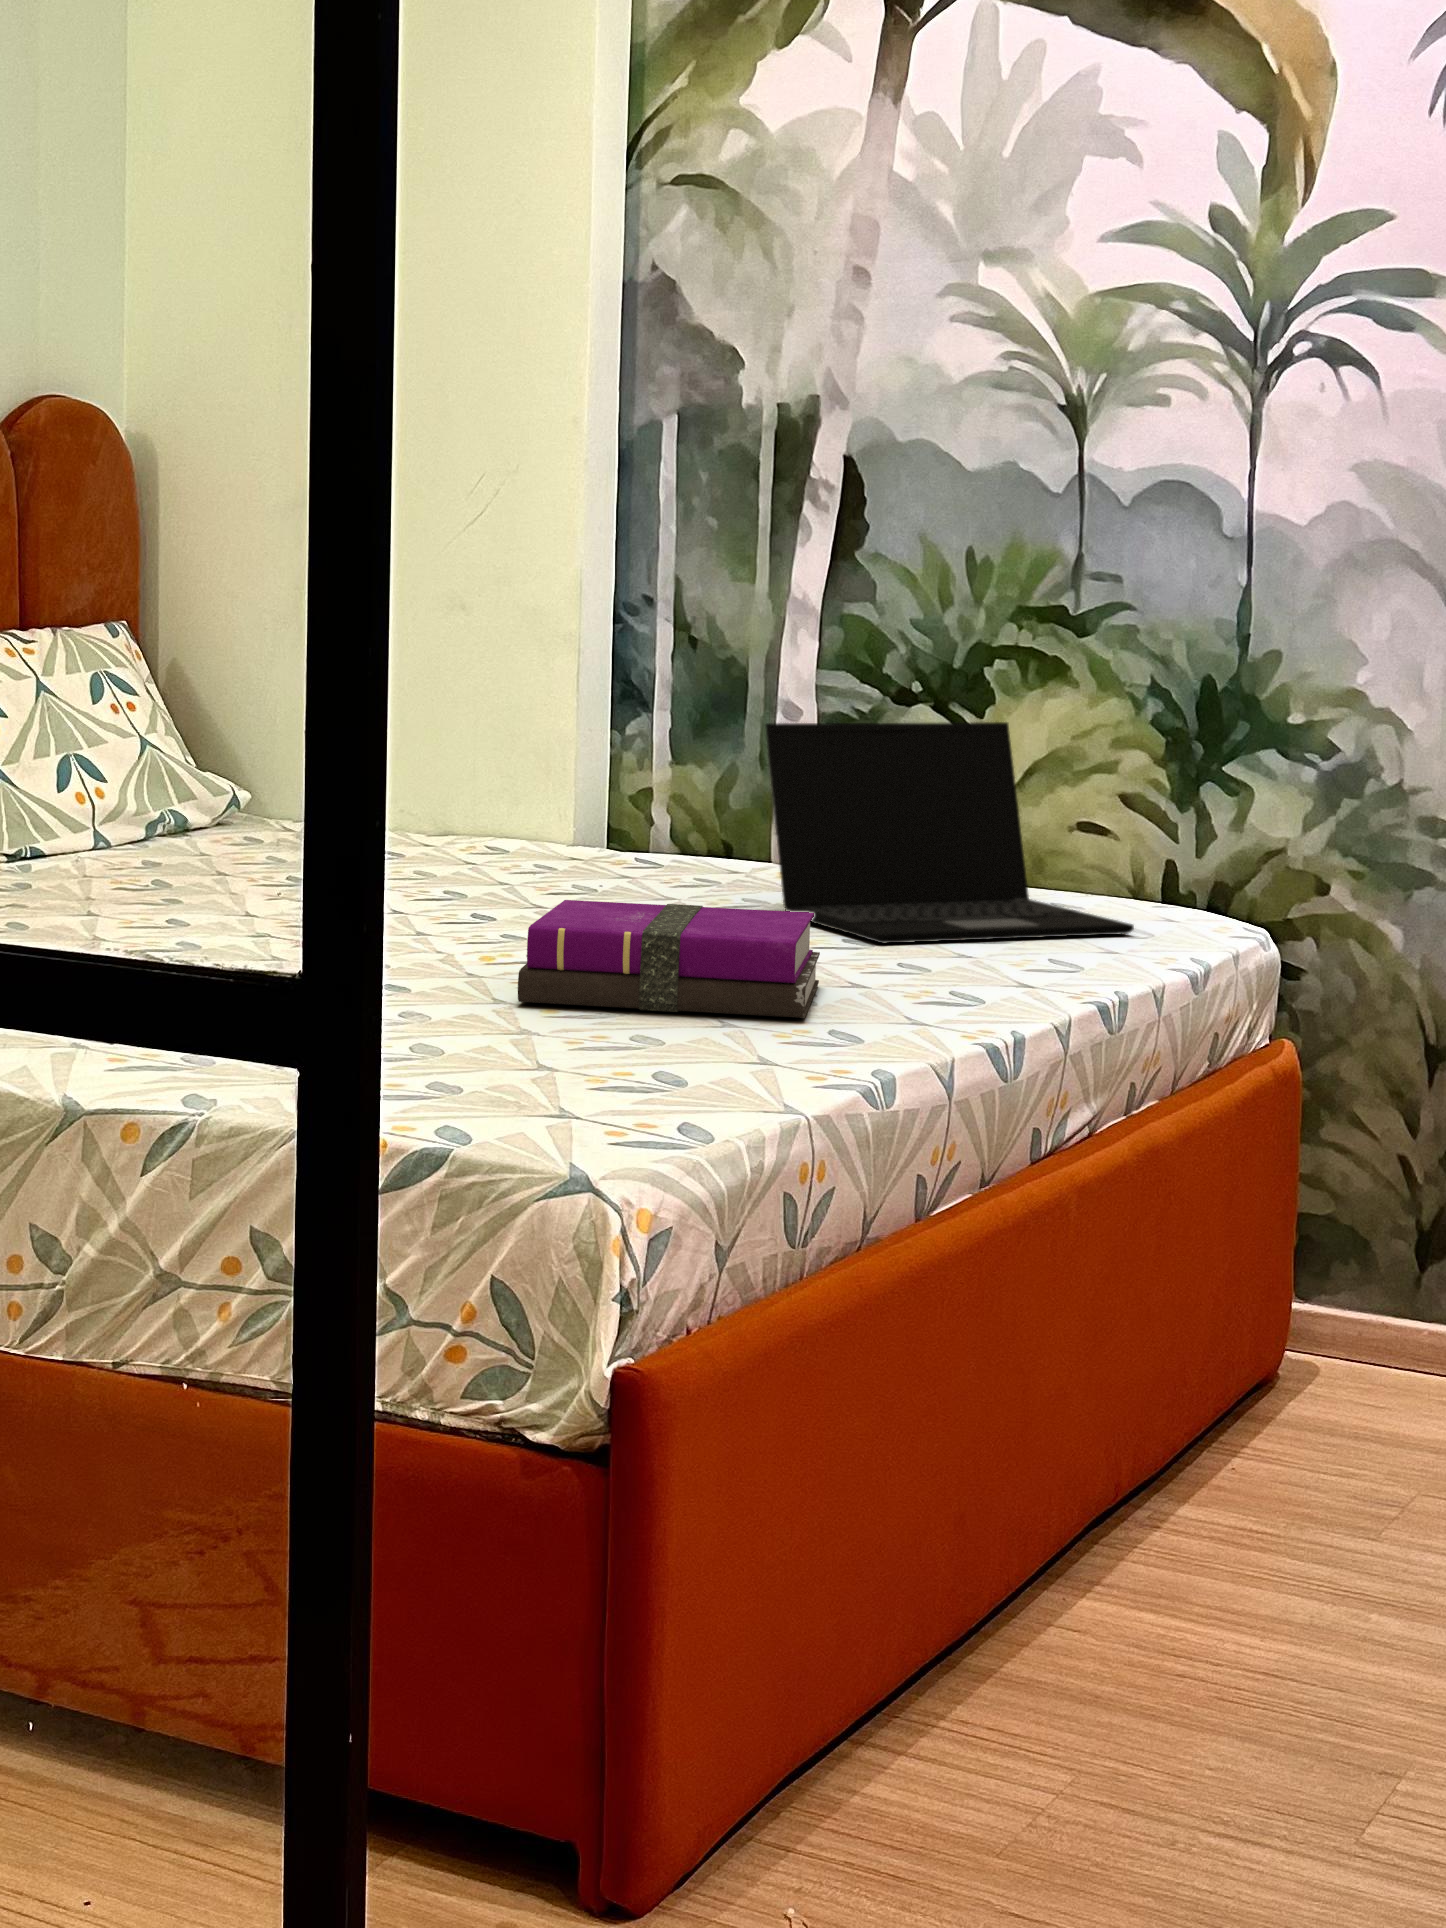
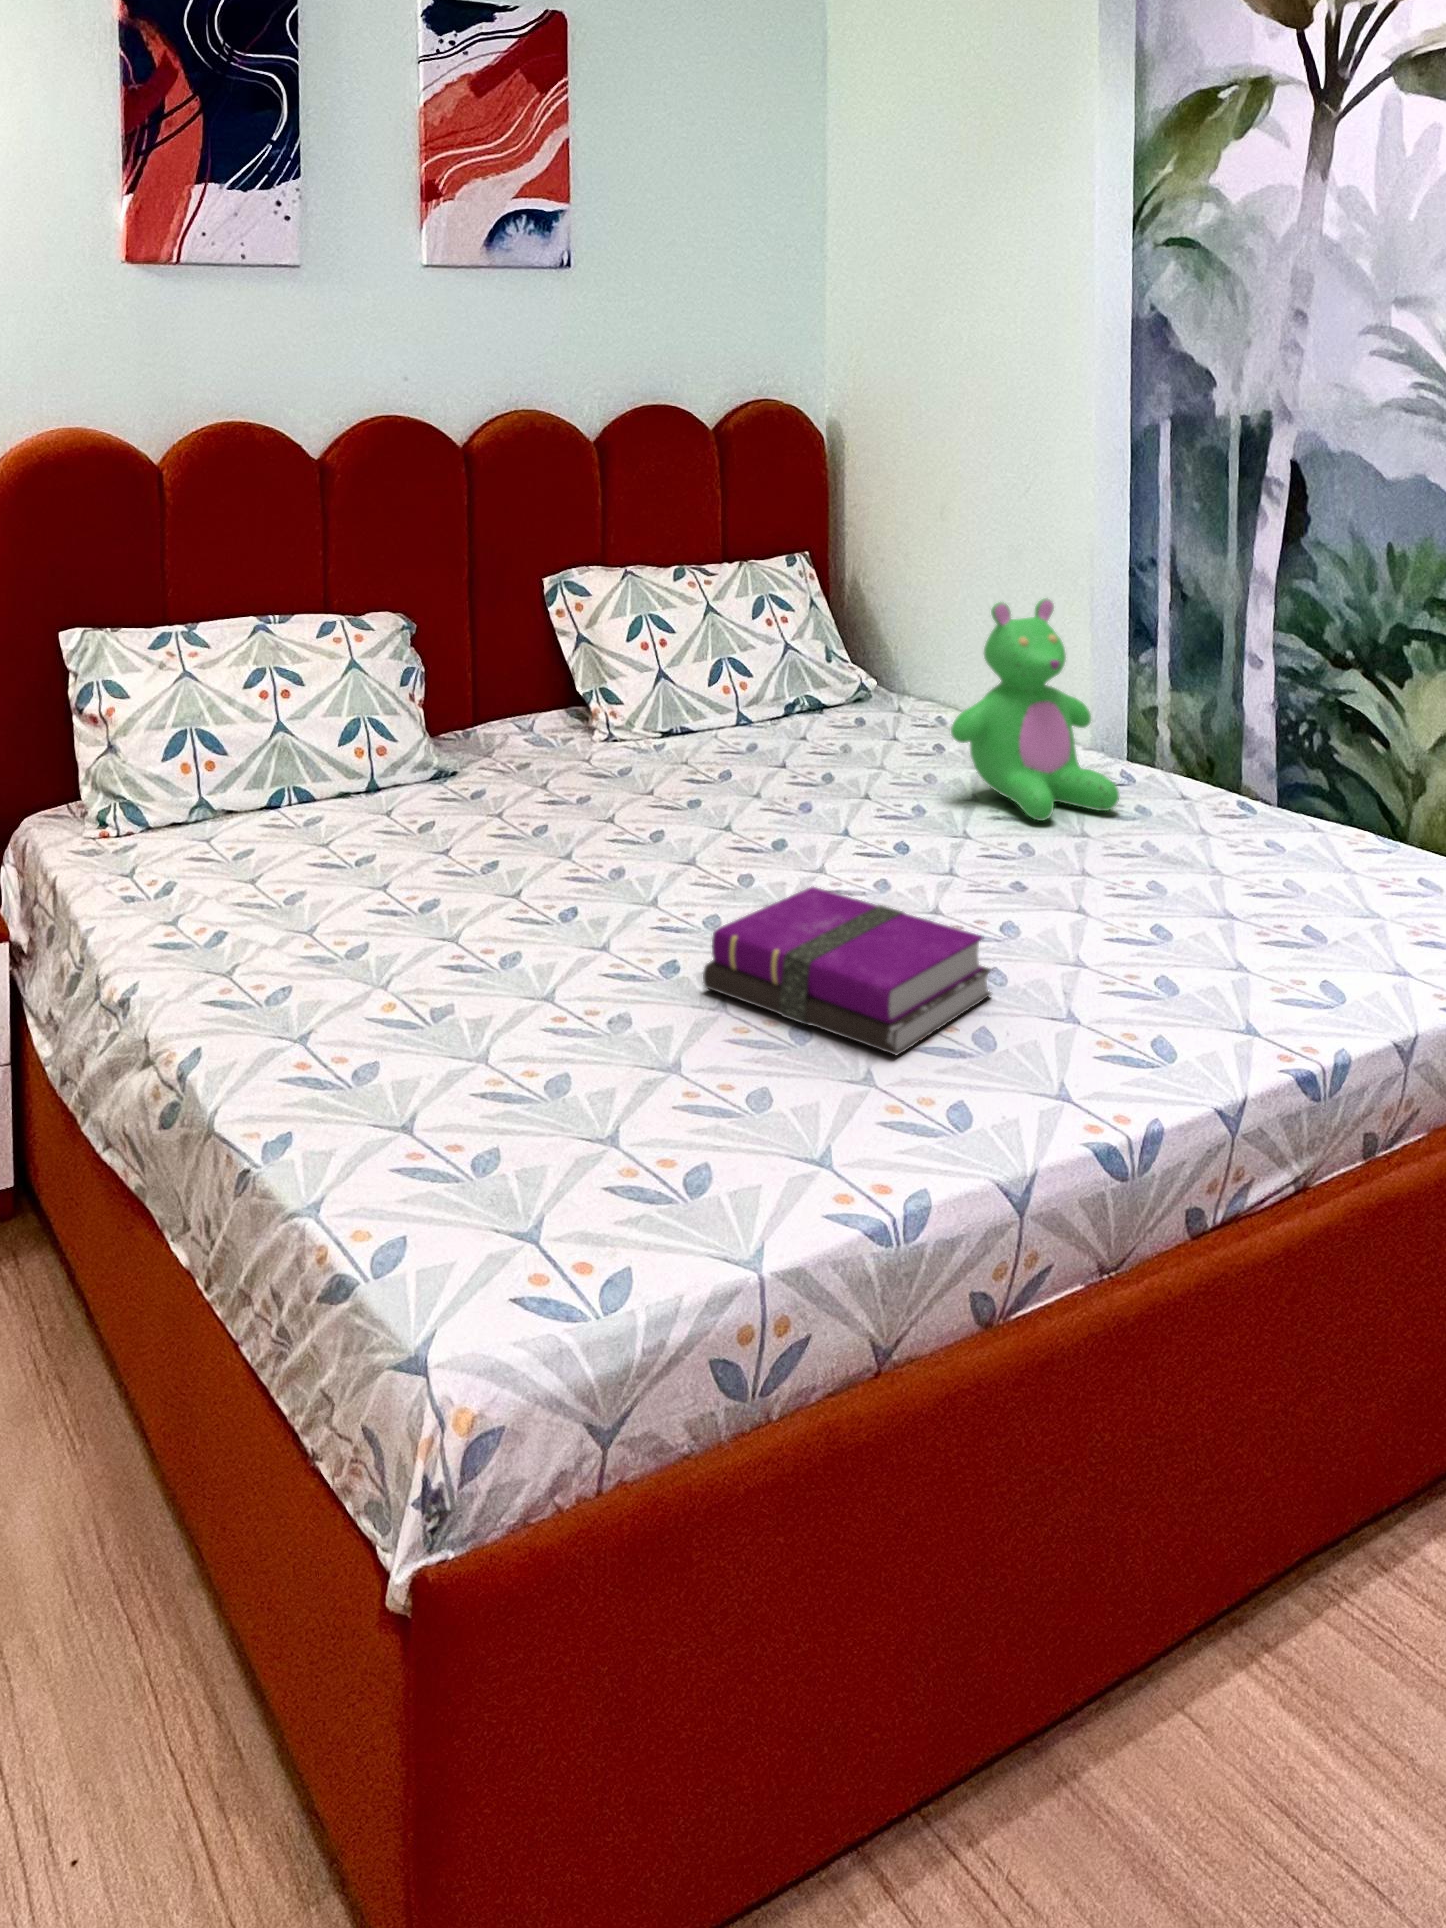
teddy bear: none [503,620,705,891] -> present [951,598,1119,821]
laptop: present [765,722,1134,944] -> none [1112,712,1411,945]

